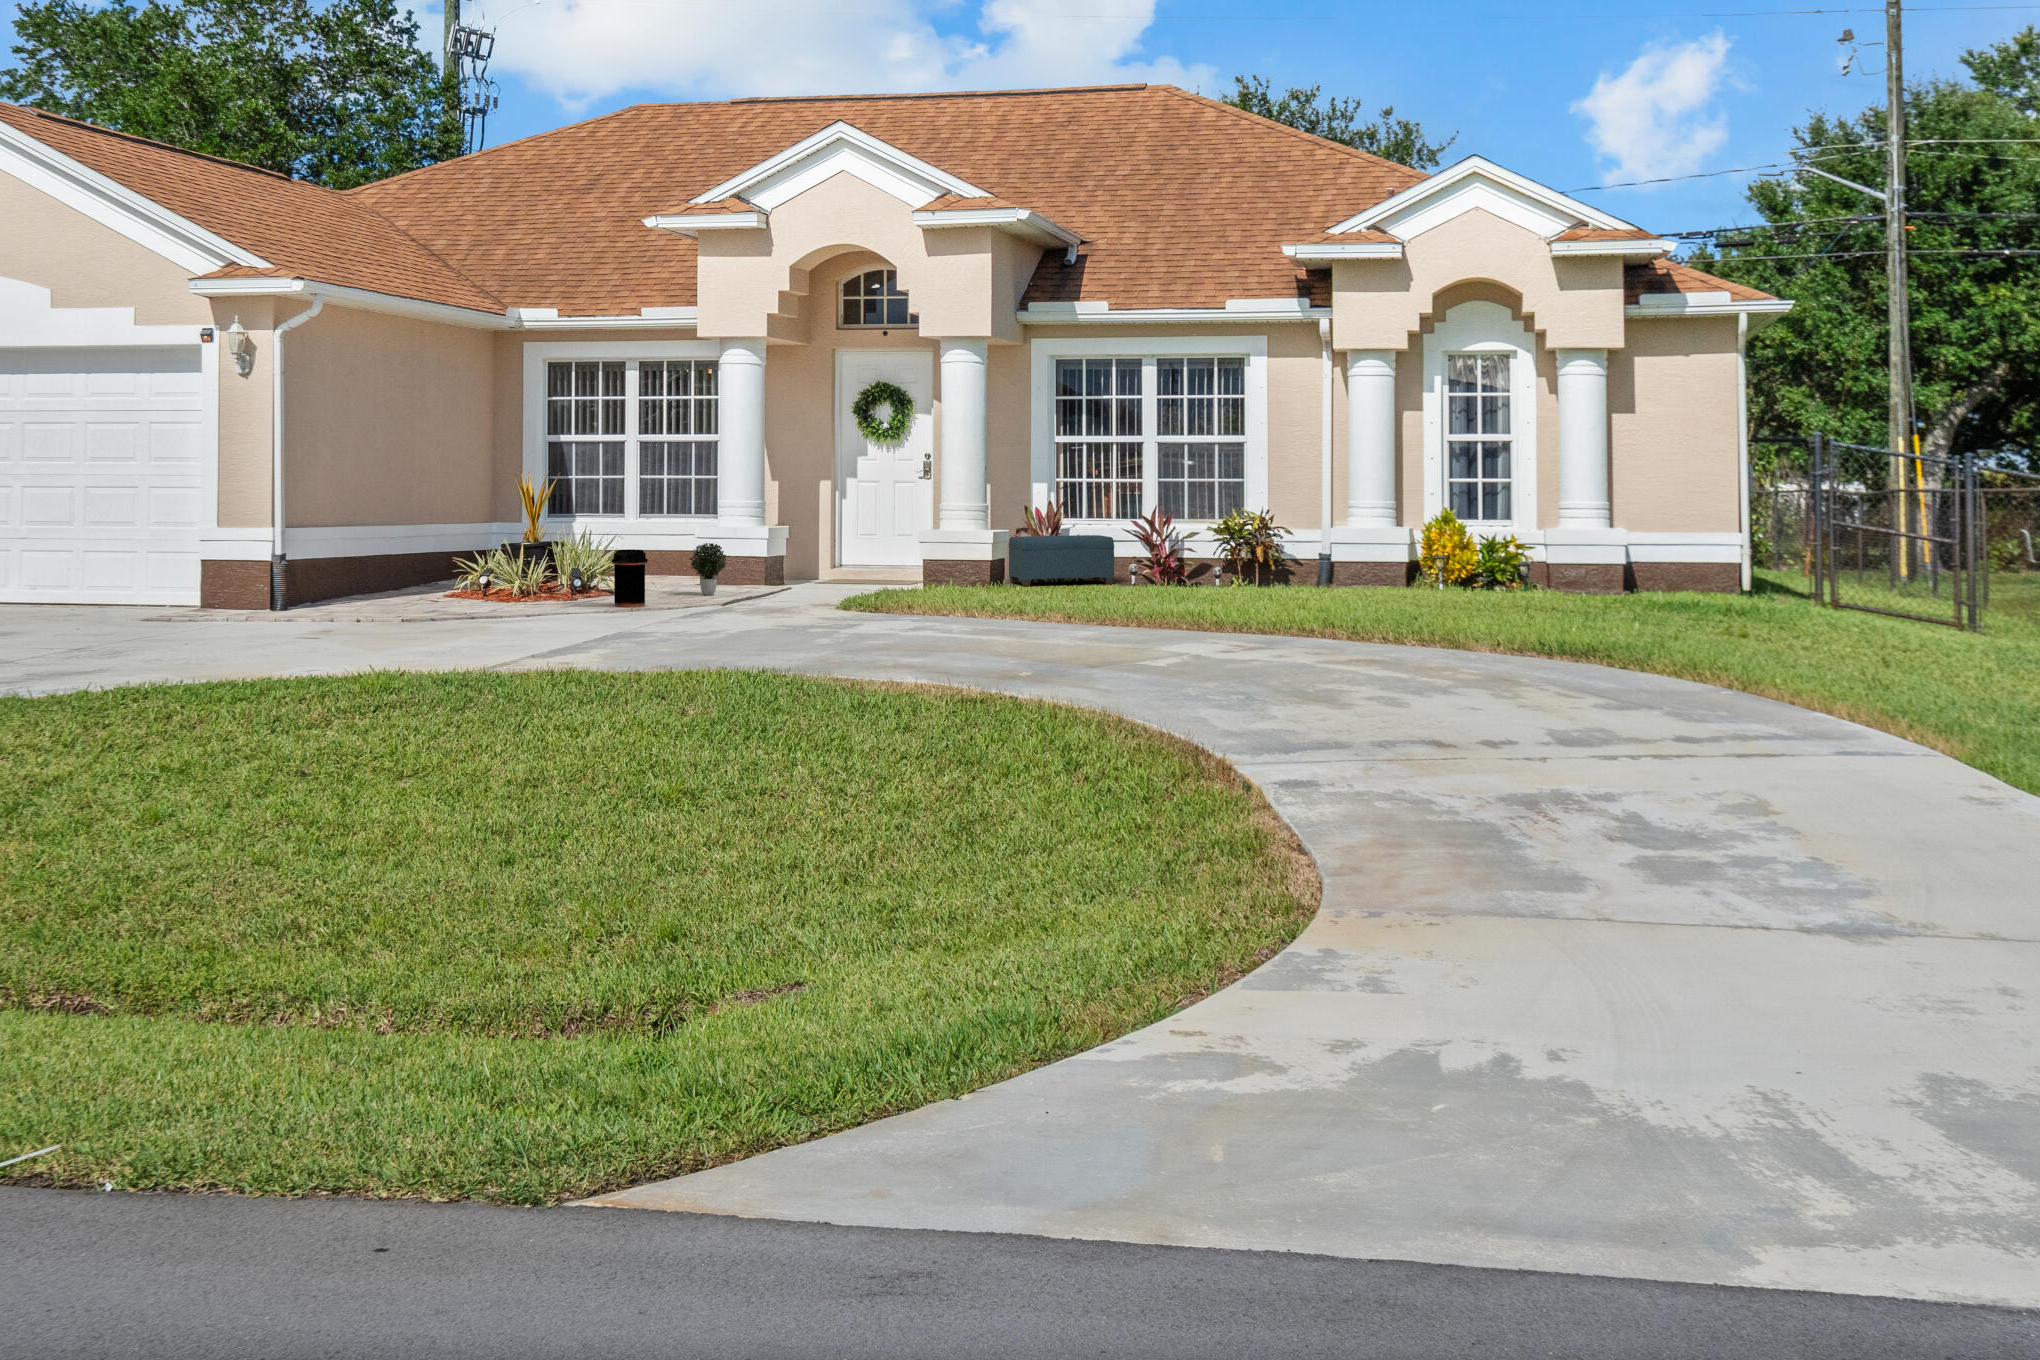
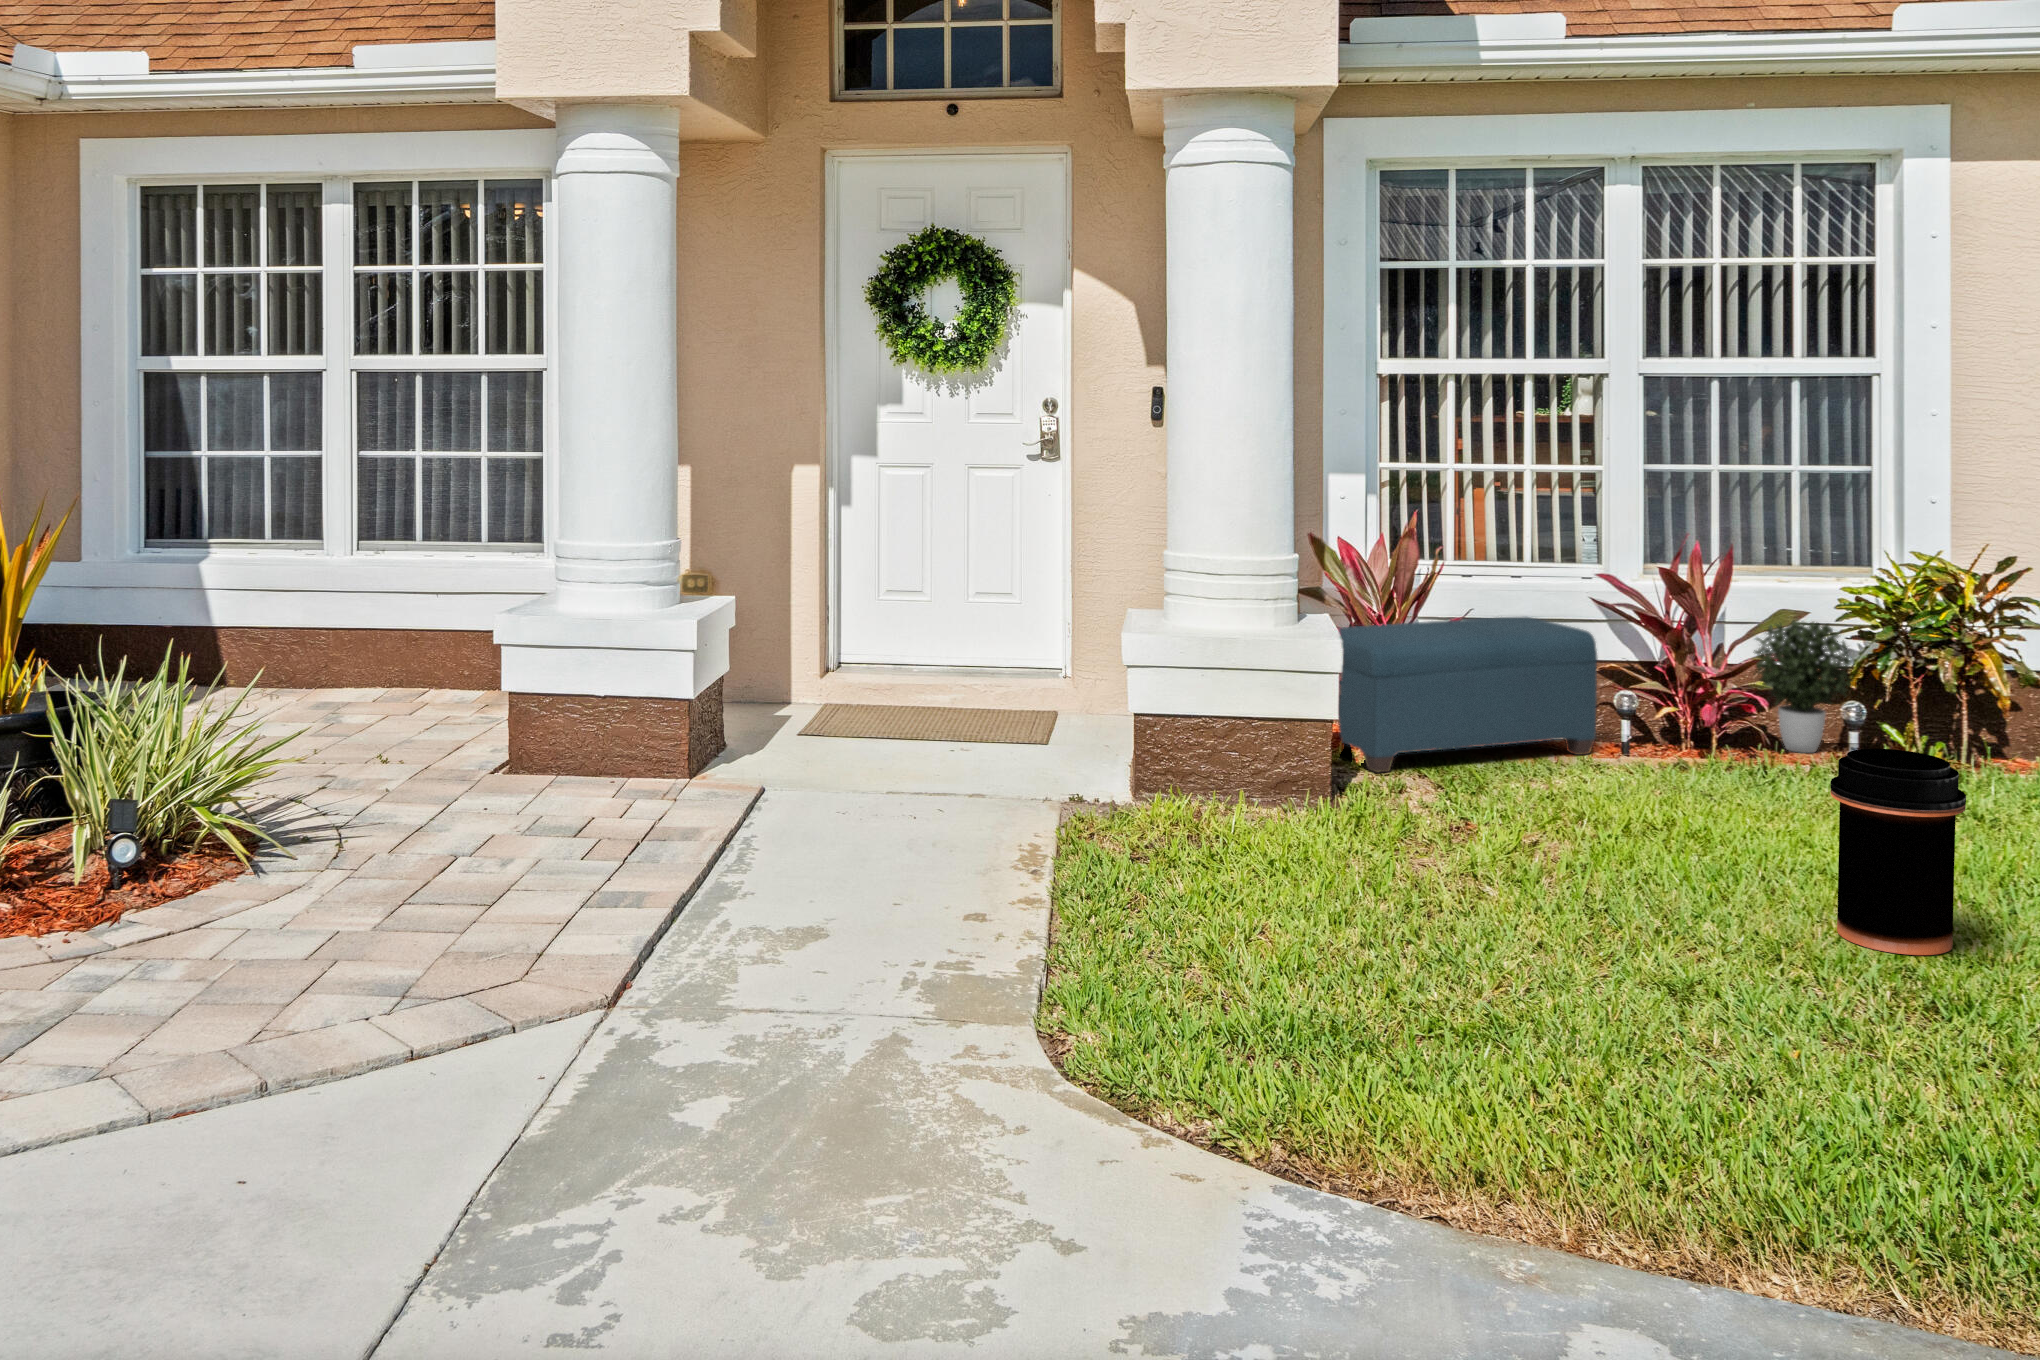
potted plant: present [689,543,726,595] -> present [1754,620,1851,753]
trash can: present [612,550,648,607] -> present [1830,749,1966,955]

